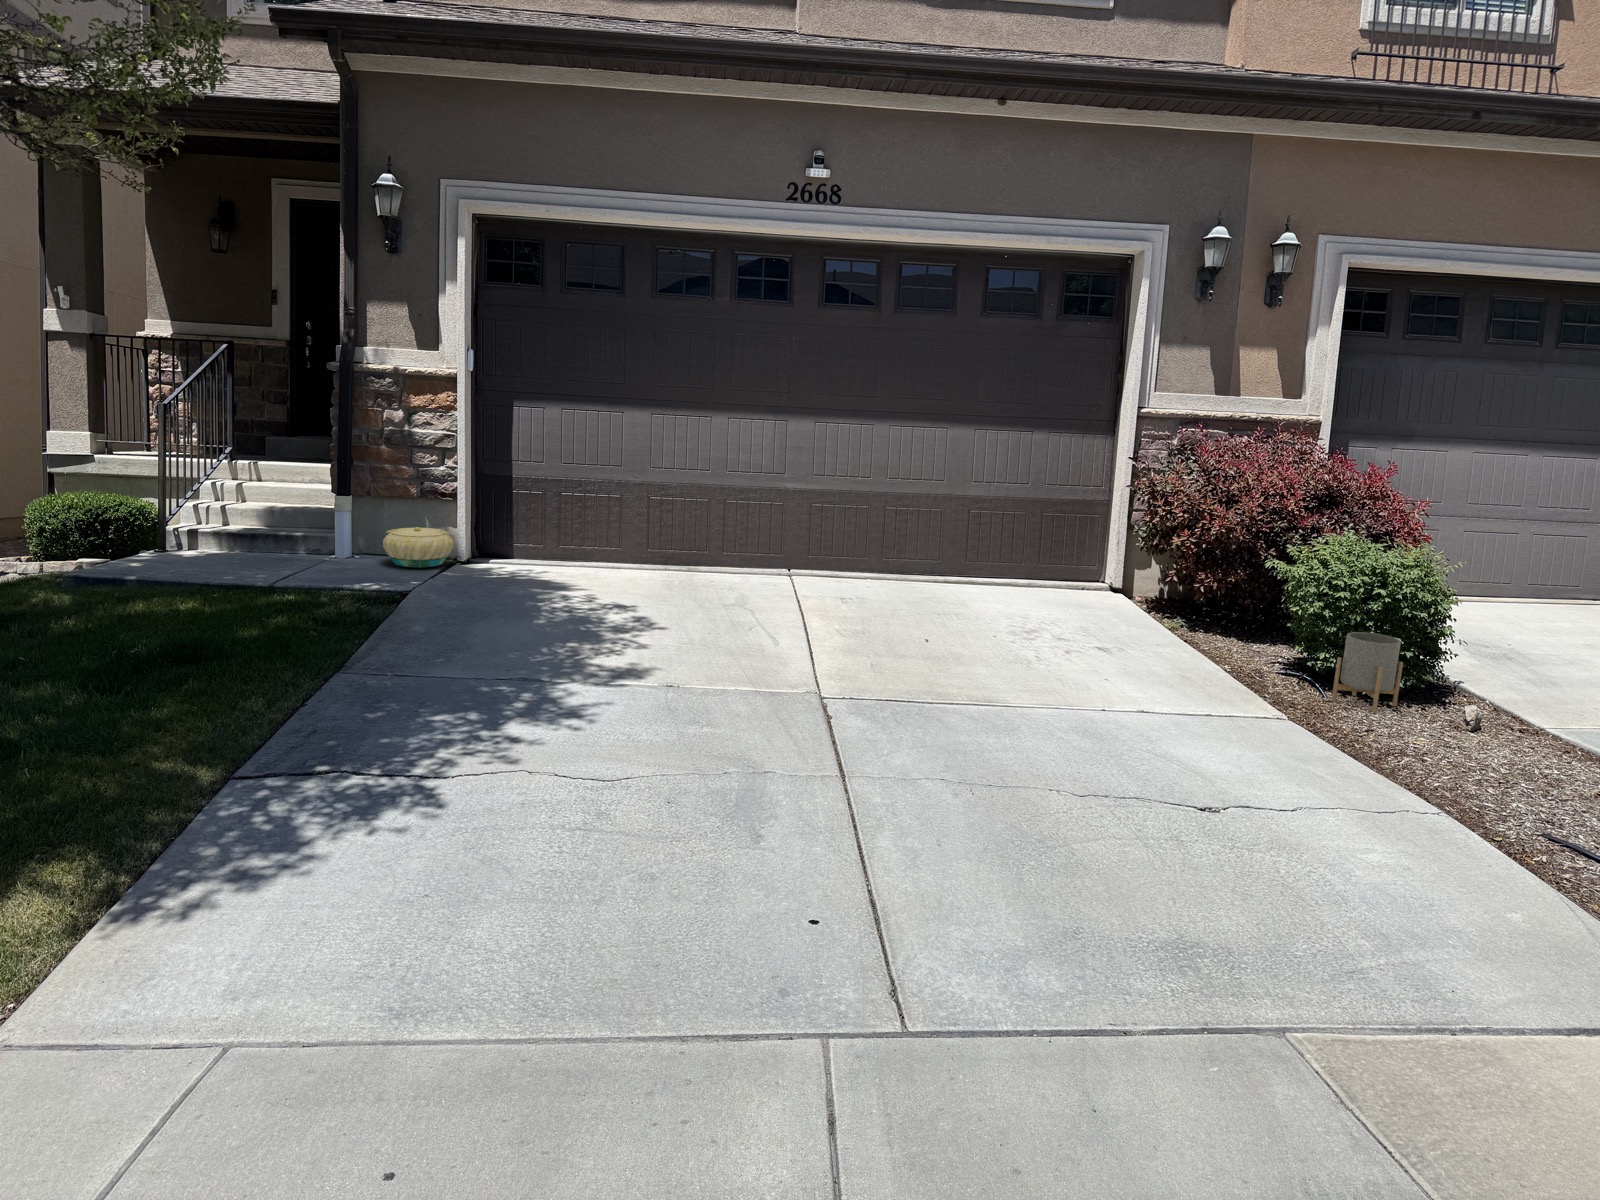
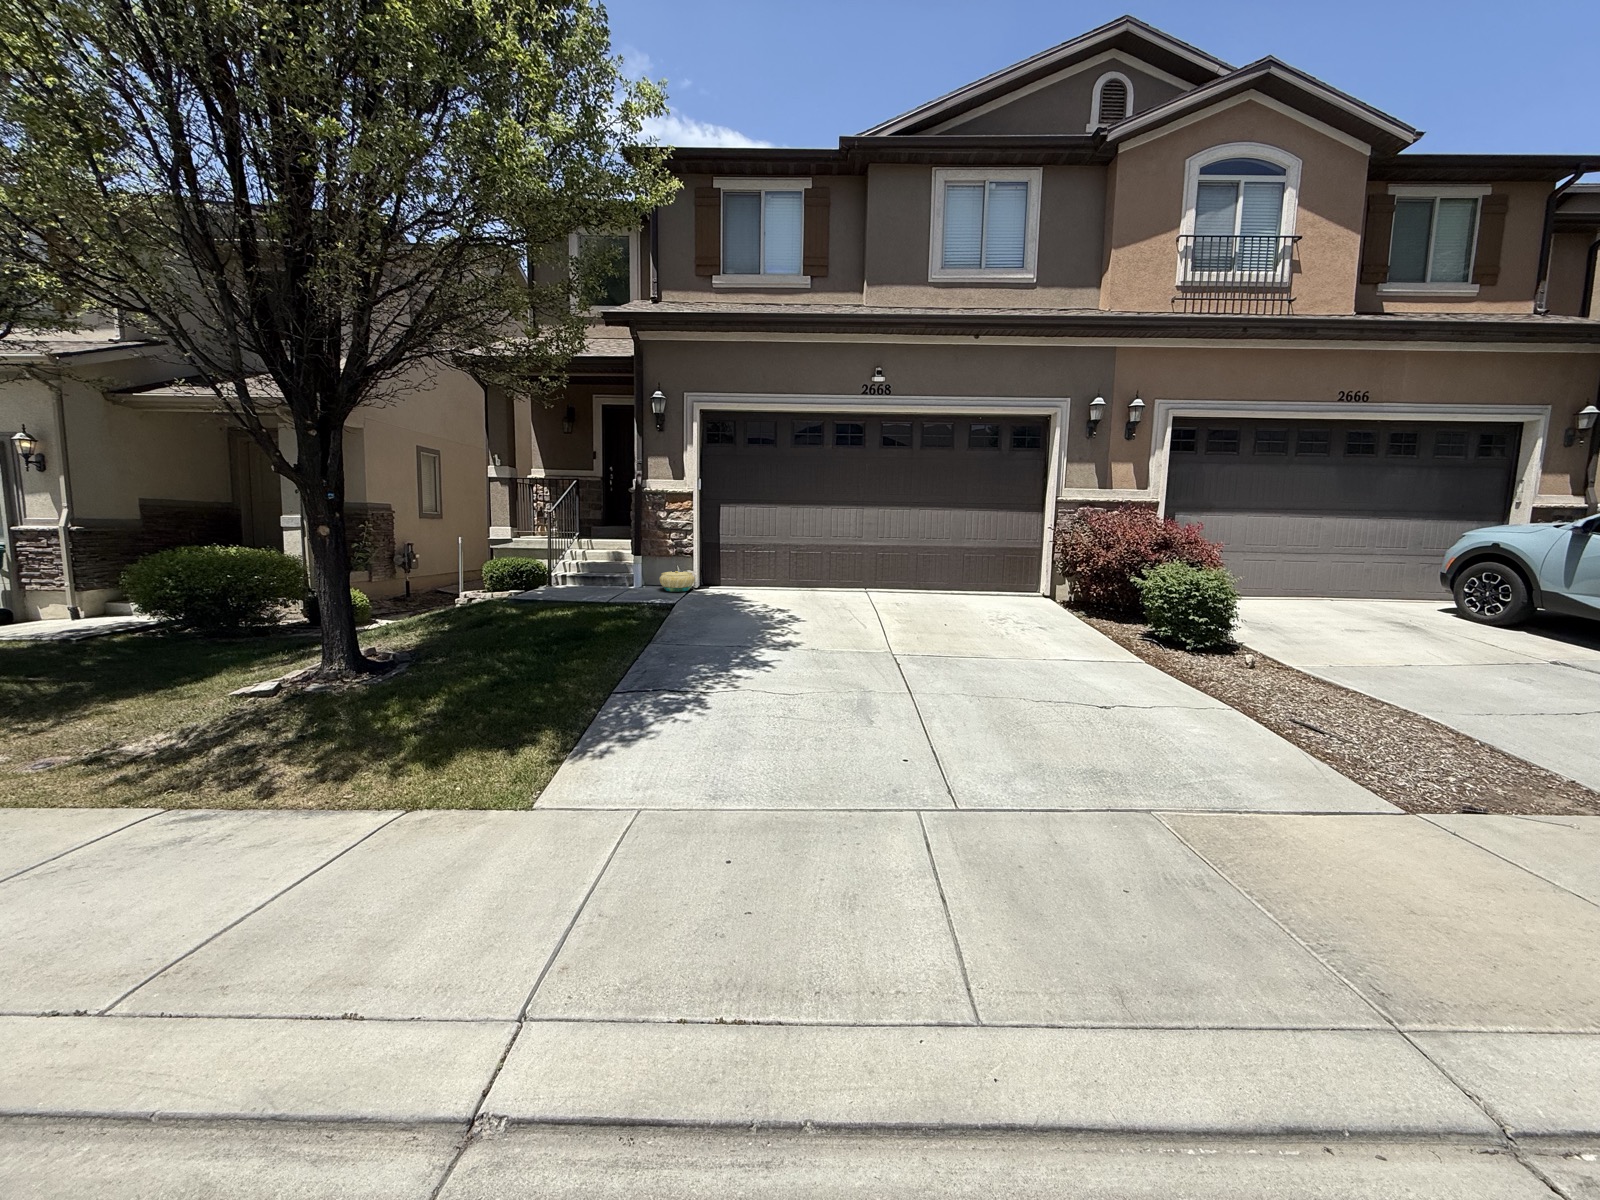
planter: present [1332,632,1403,712] -> none [1170,615,1210,658]

